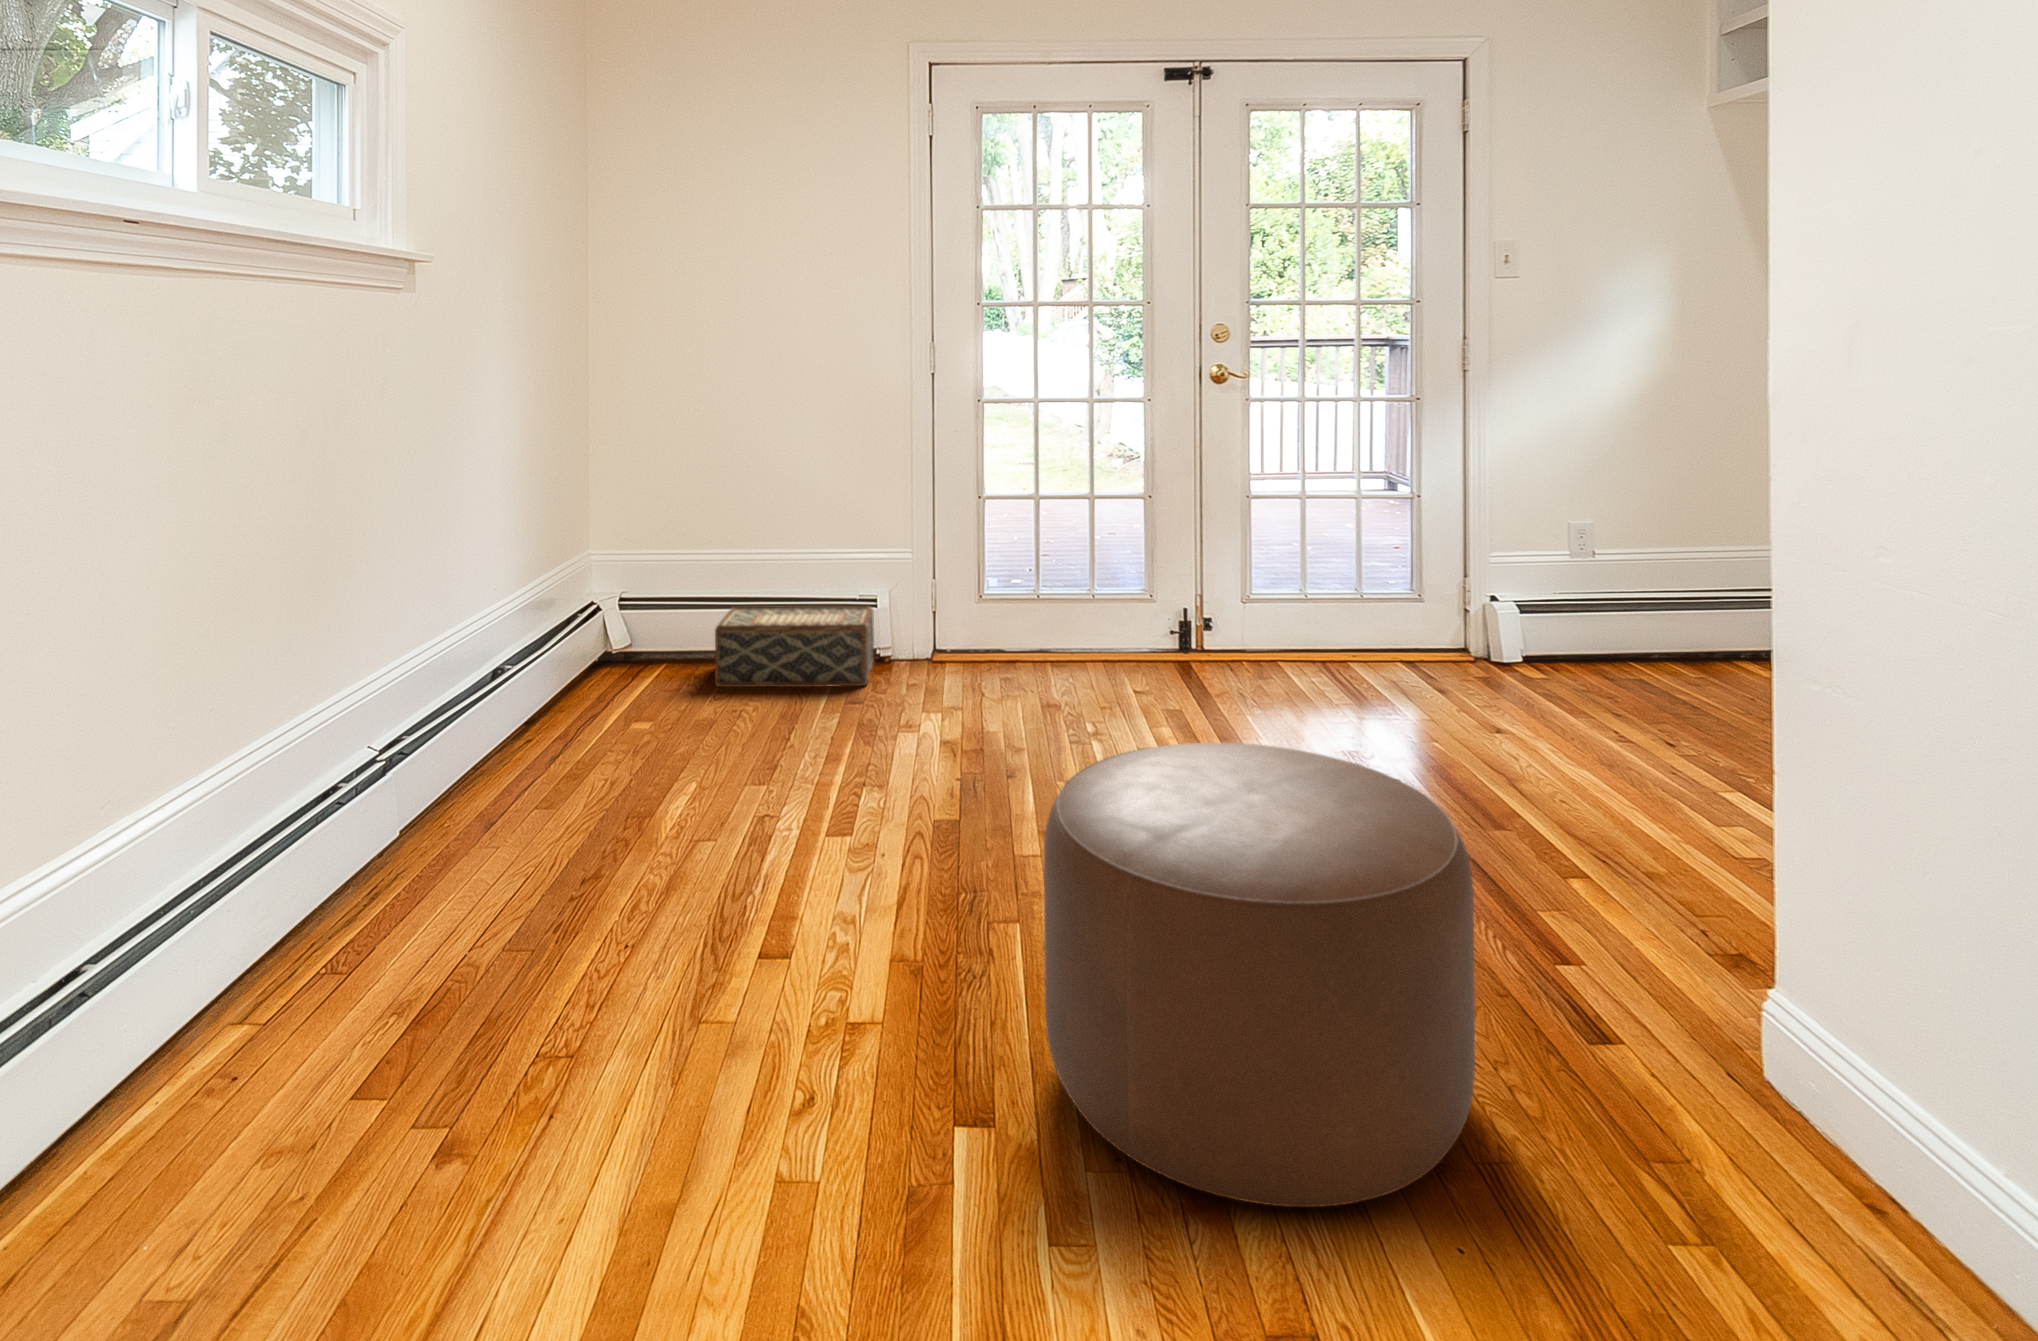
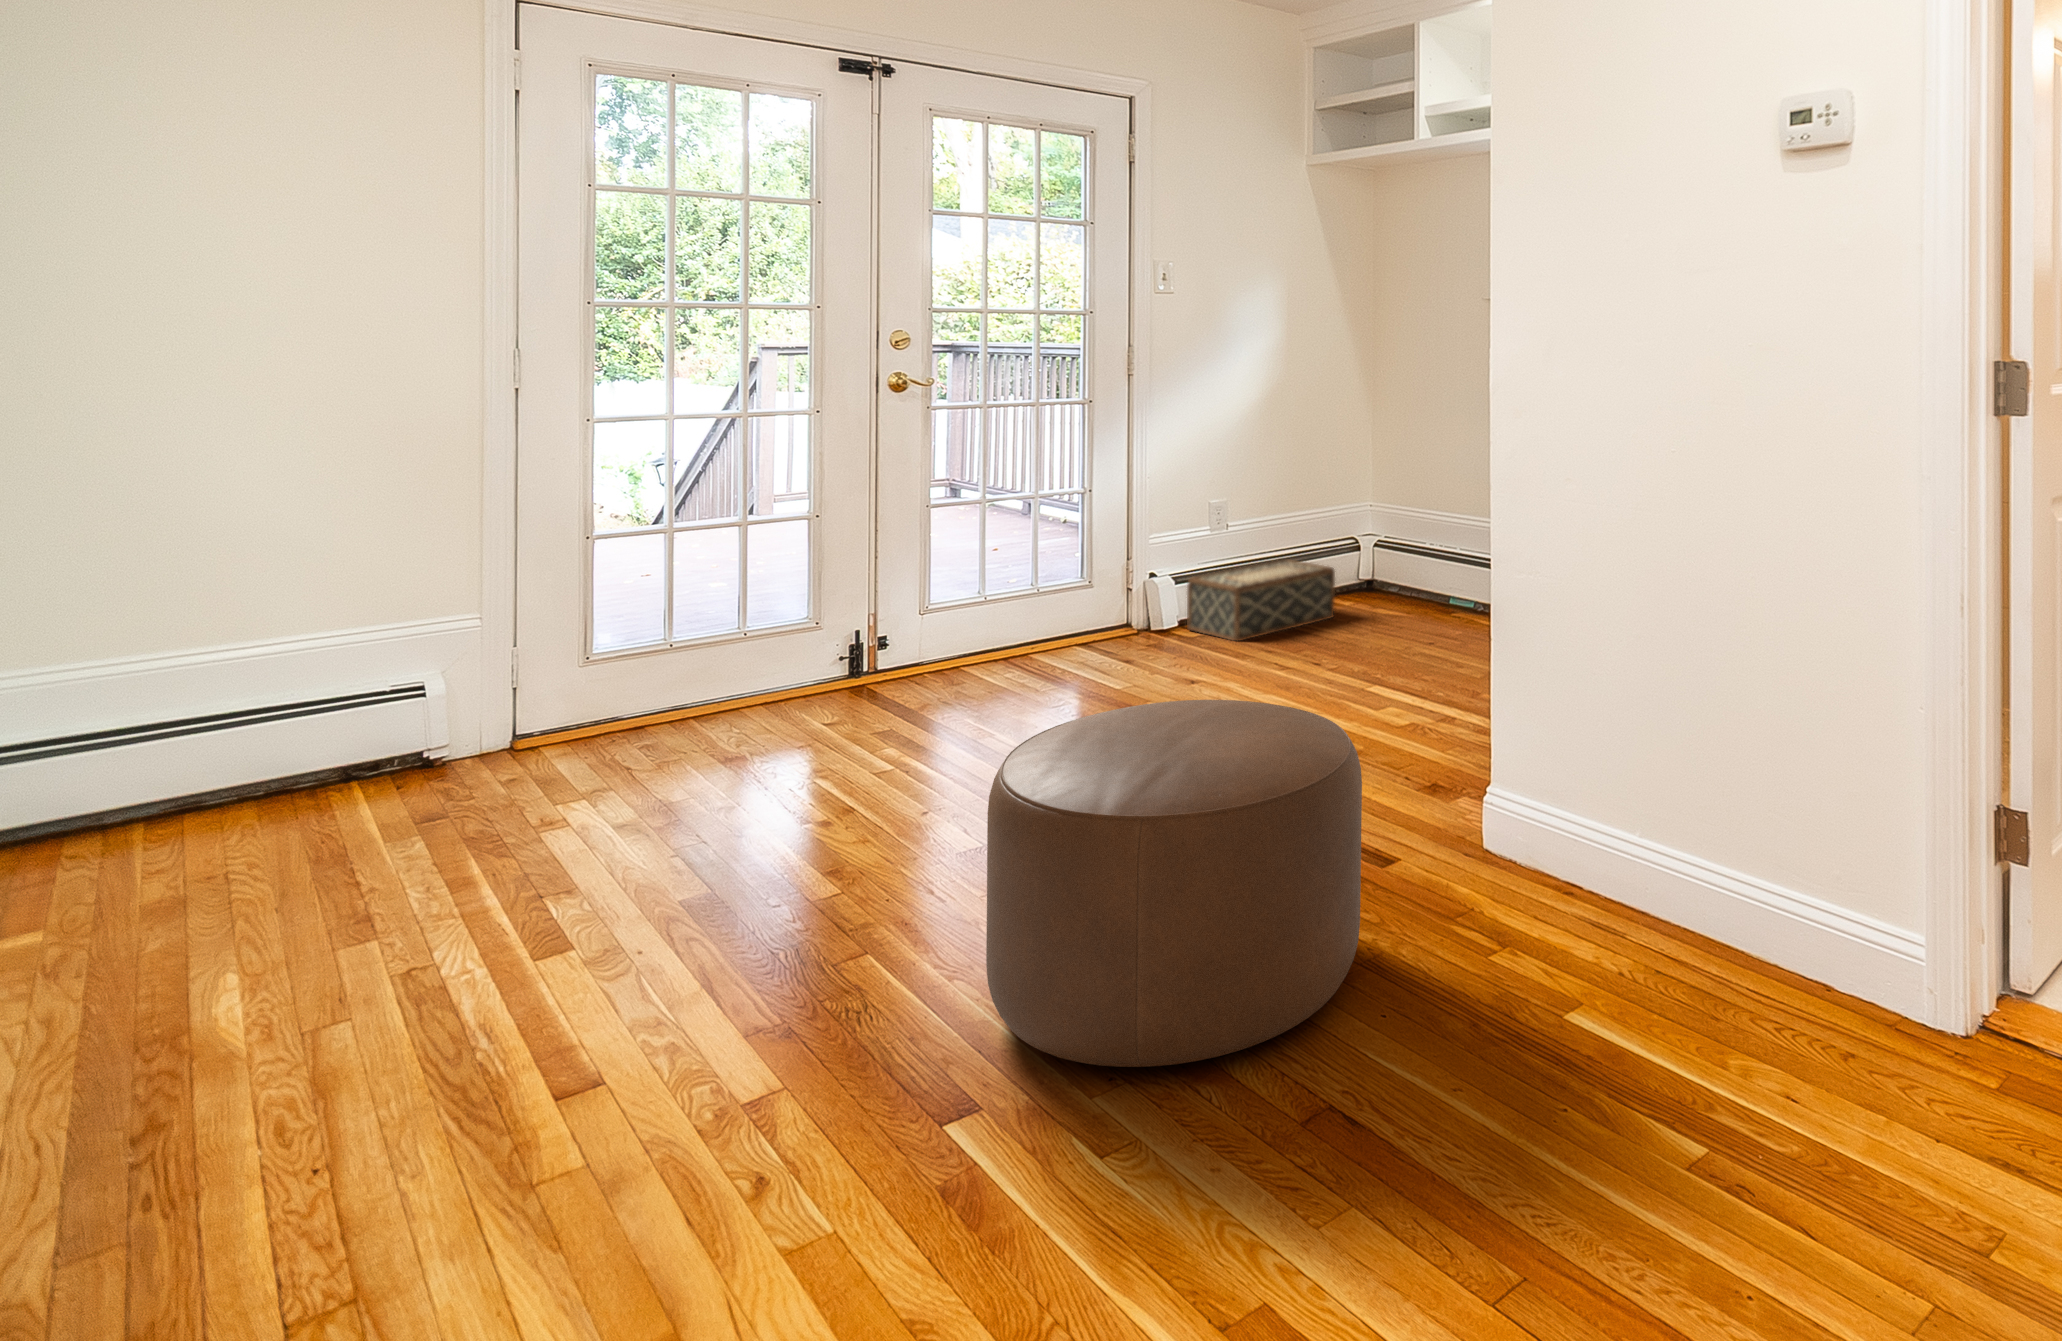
woven basket: present [715,606,874,687] -> present [1187,559,1335,641]

